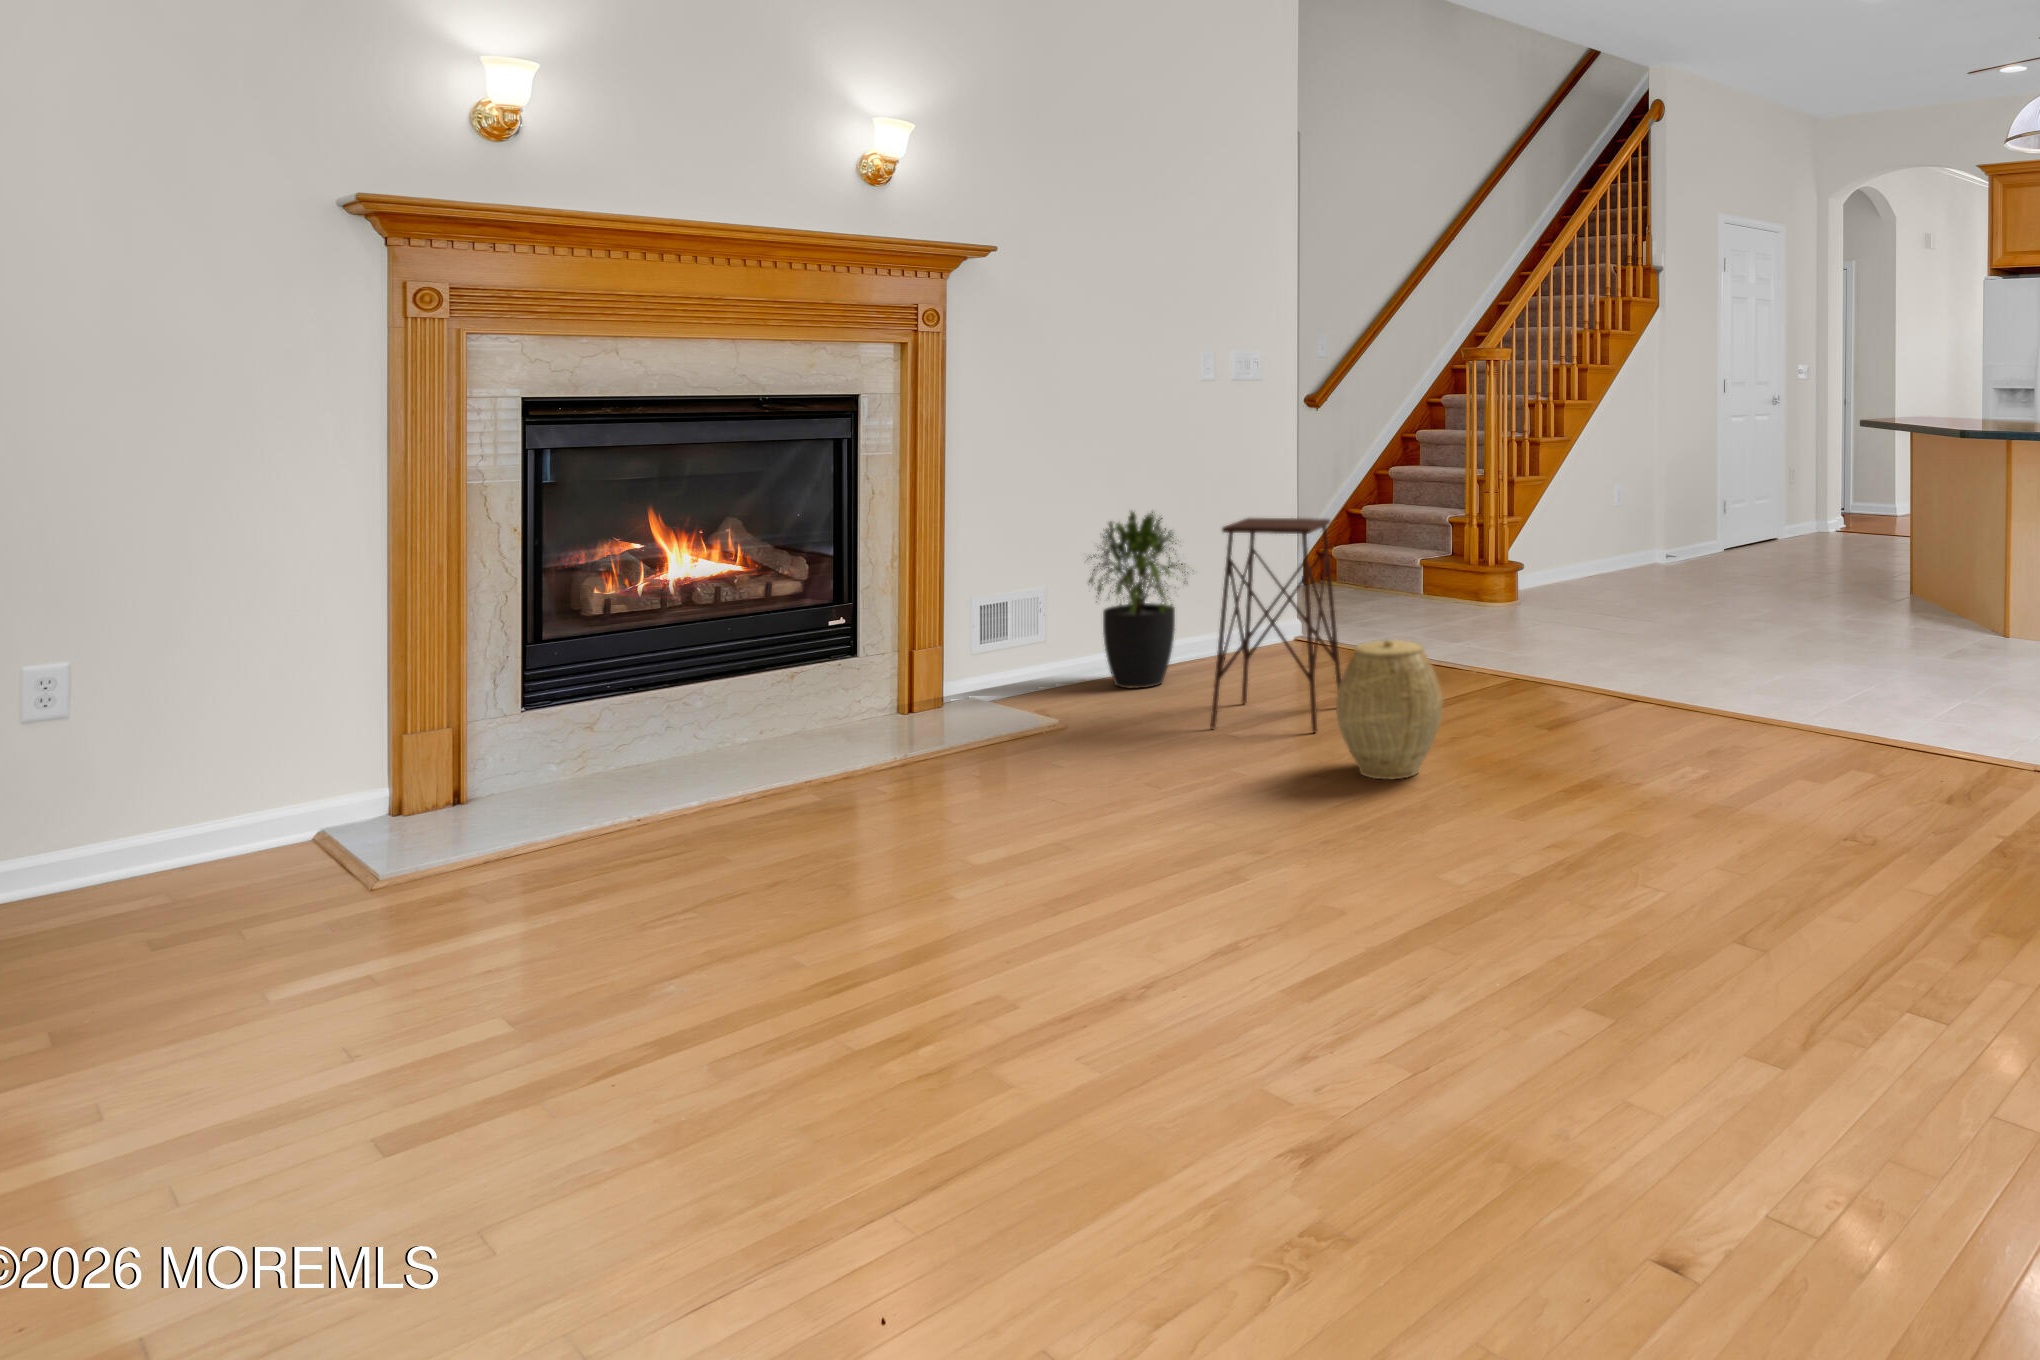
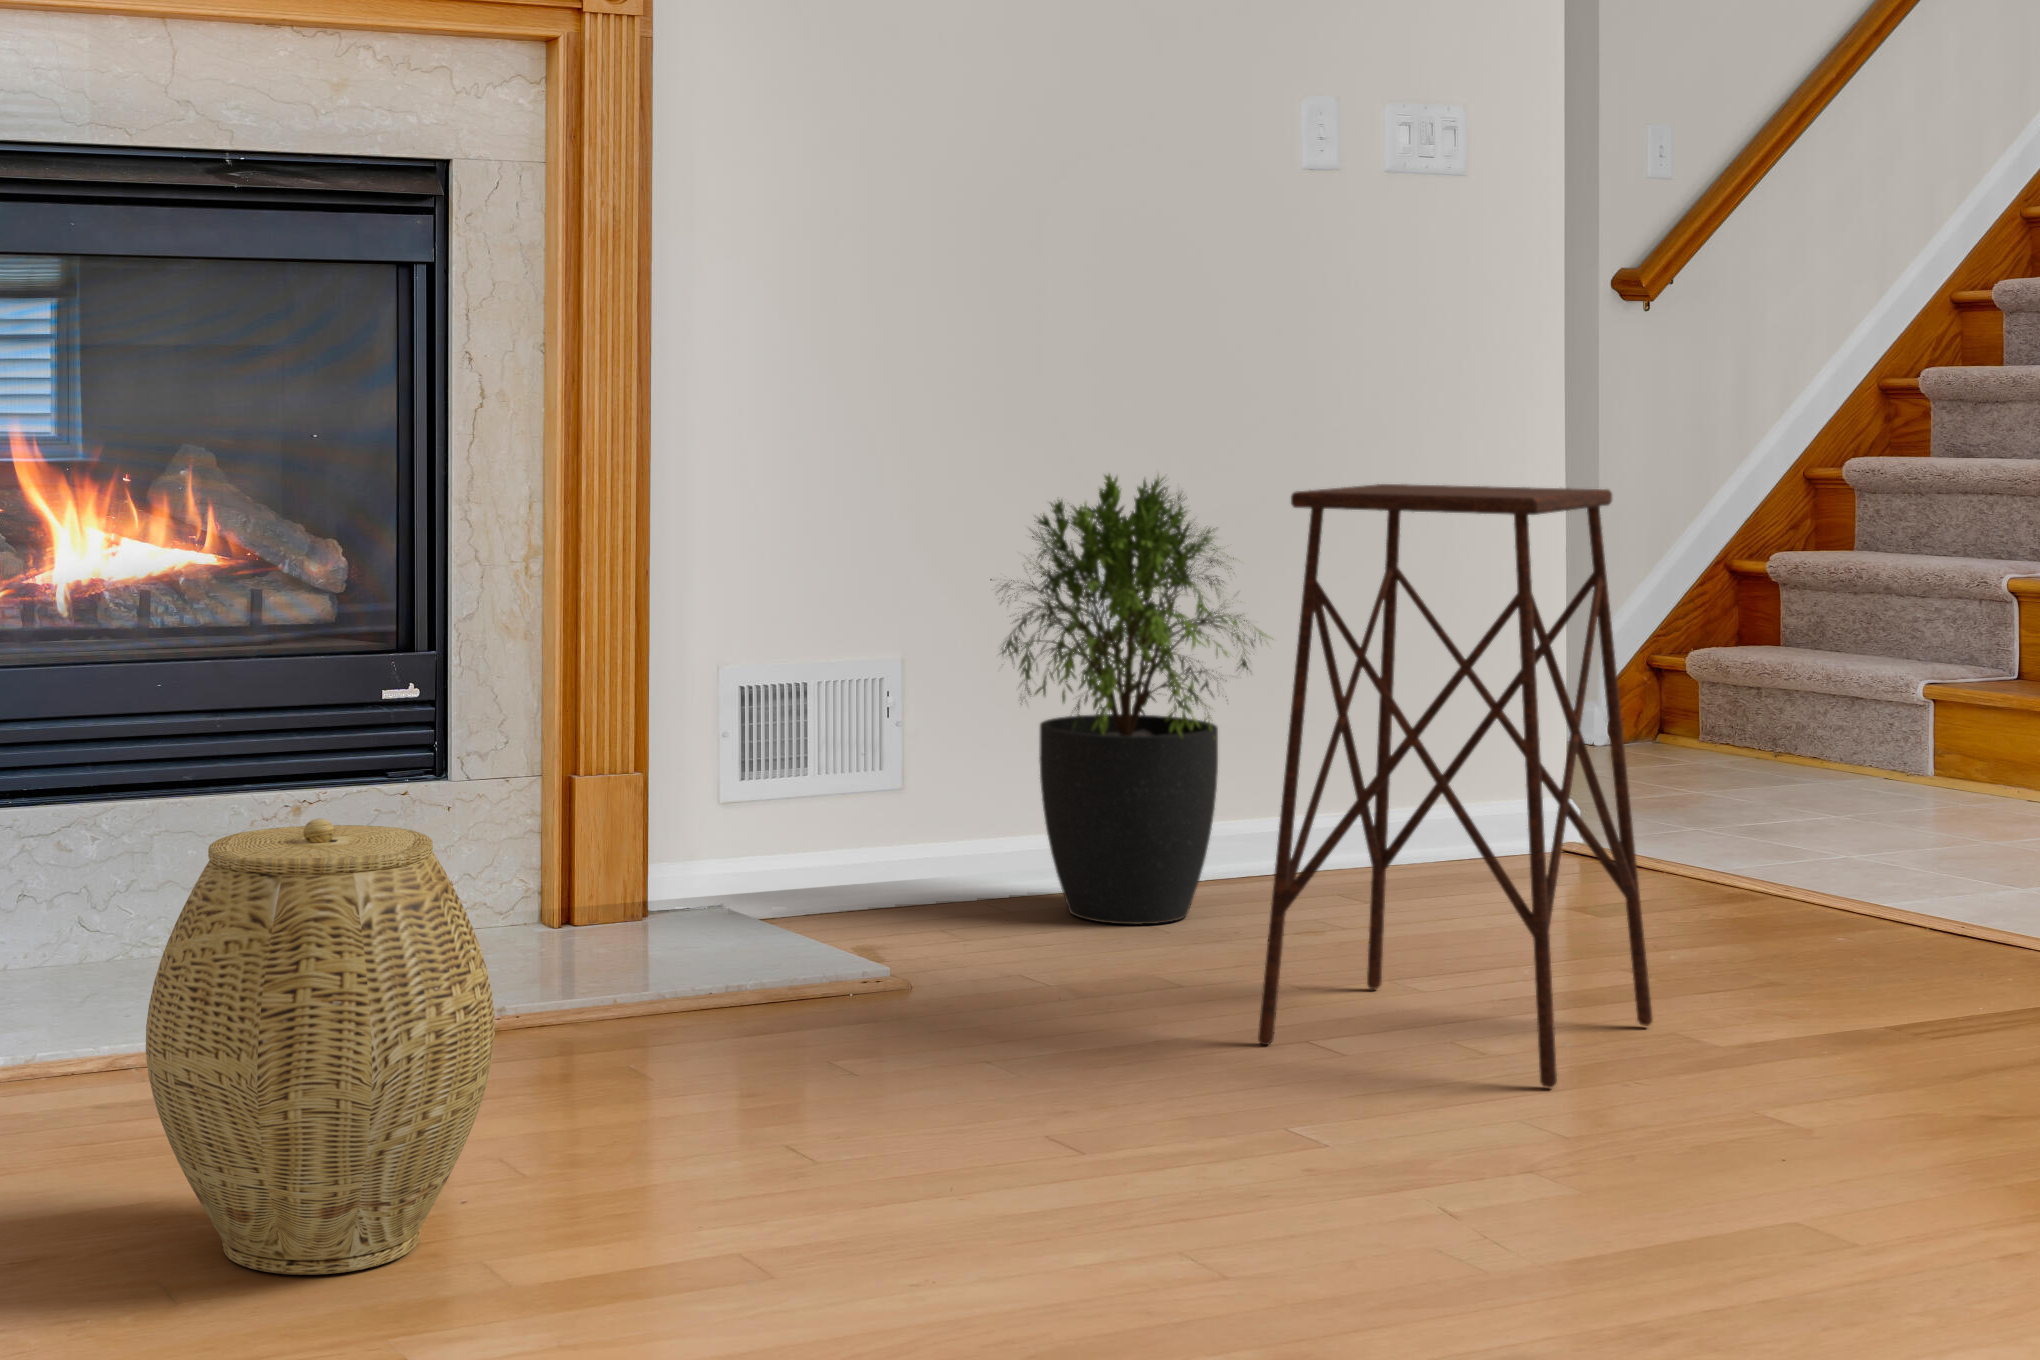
woven basket: present [1336,640,1443,779] -> present [146,819,495,1275]

